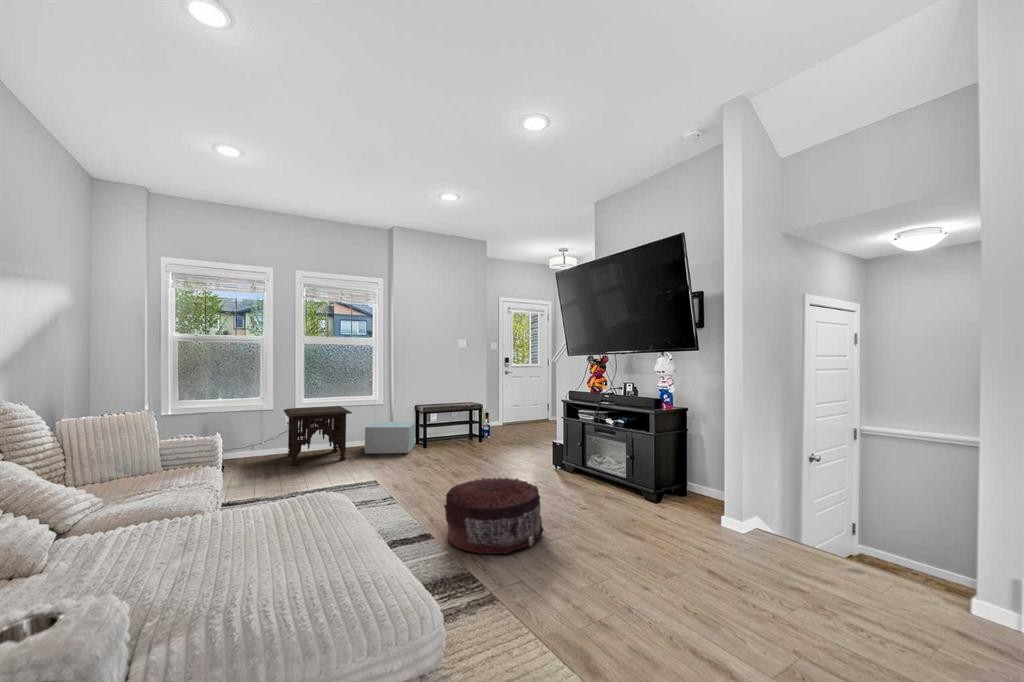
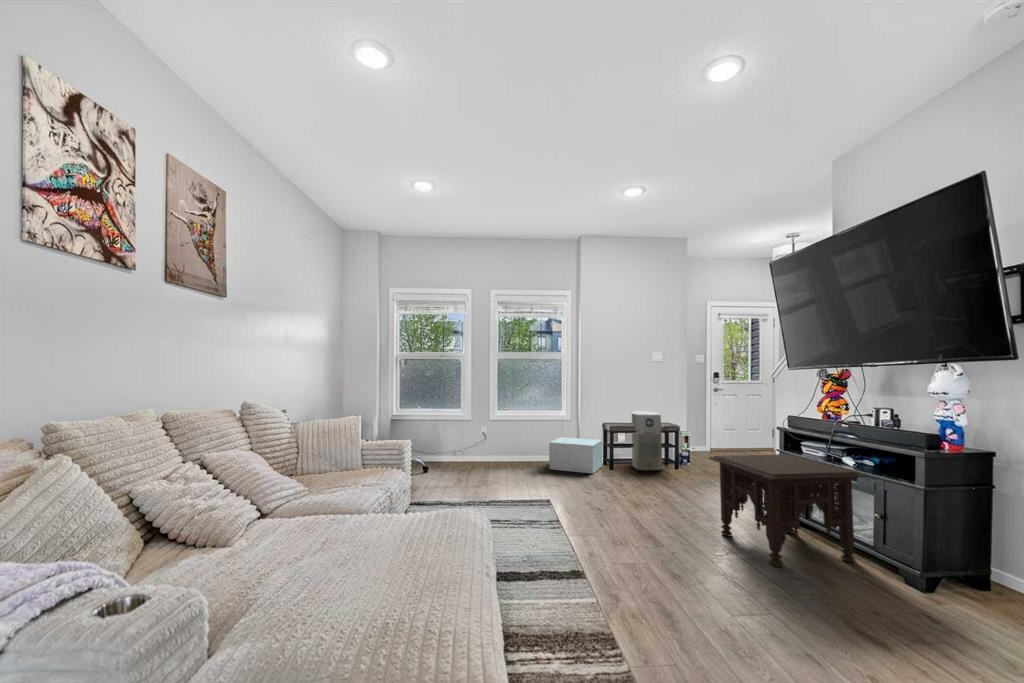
air purifier: none [441,394,468,446] -> present [632,411,662,470]
side table: present [284,406,352,466] -> present [709,454,867,567]
pouf: present [444,478,544,554] -> none [598,515,729,620]

